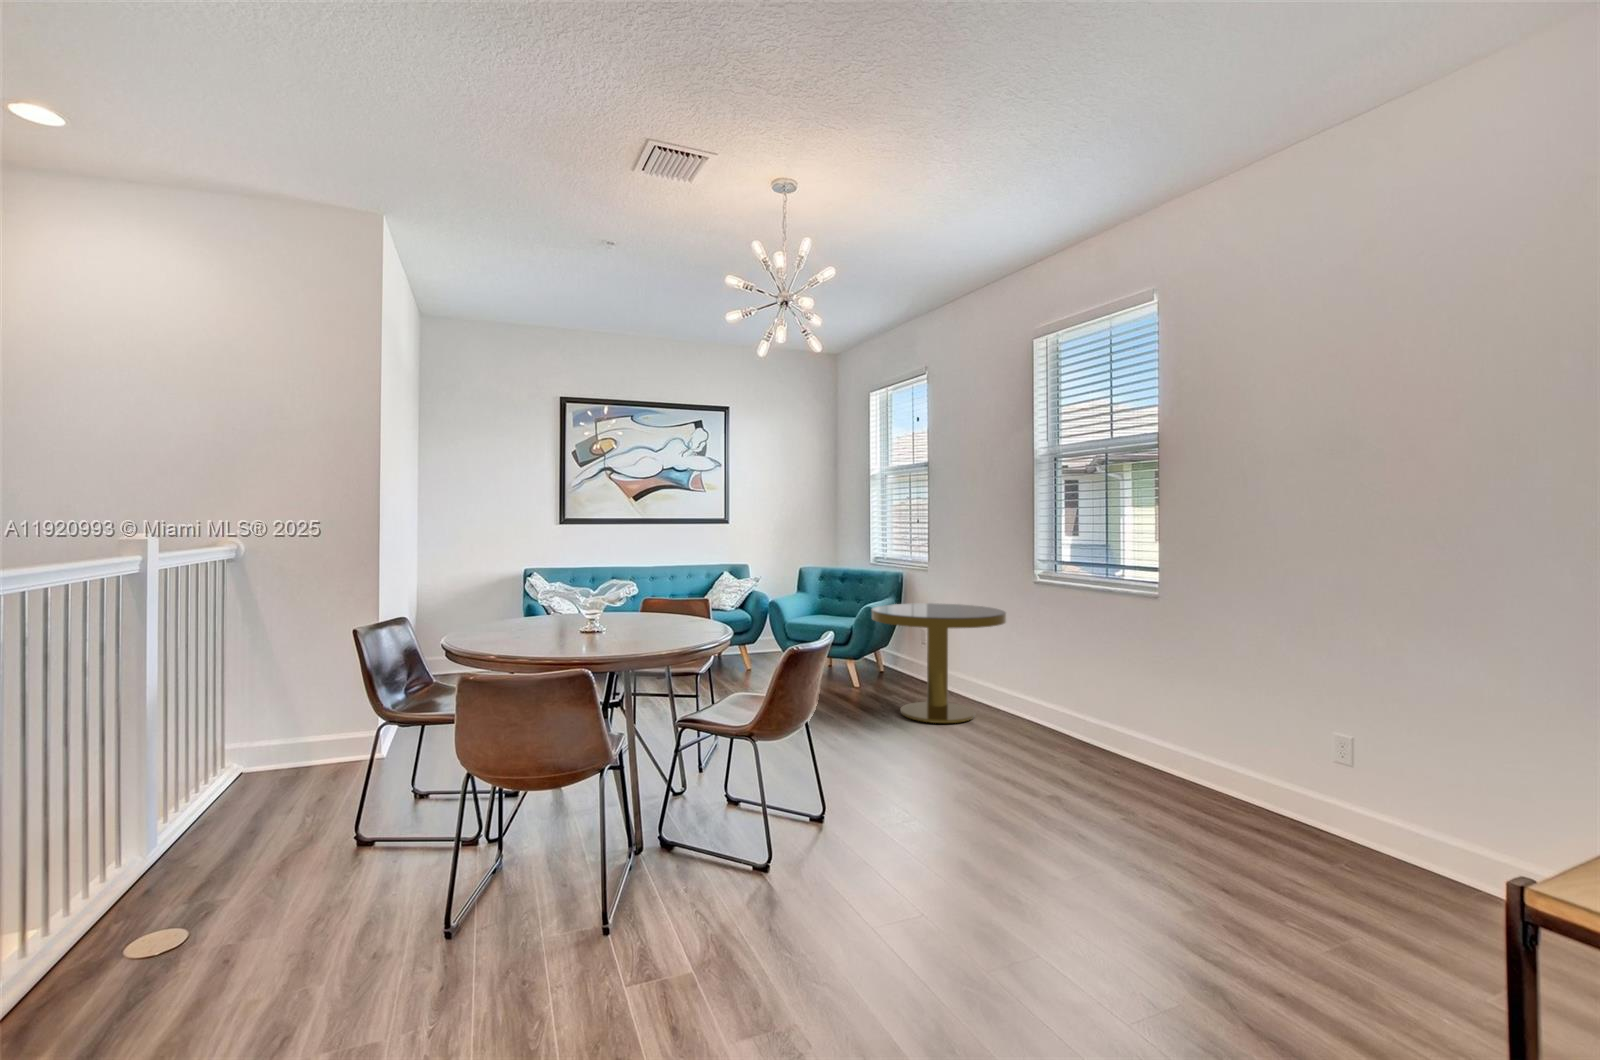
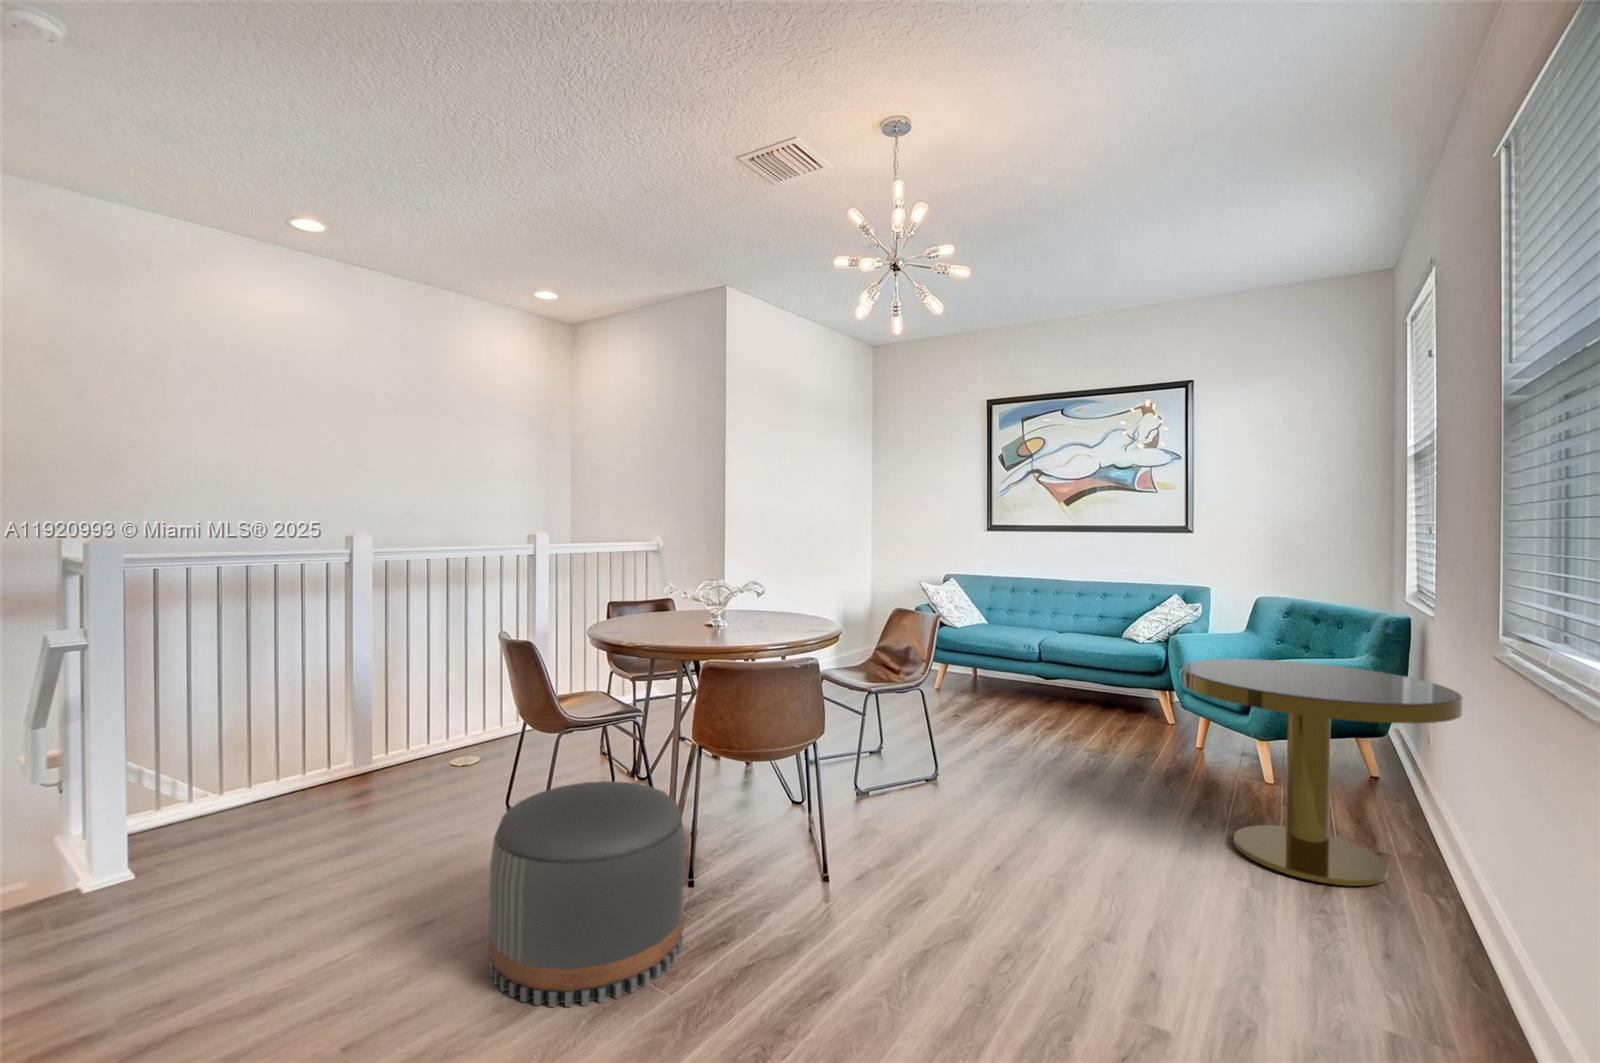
pouf: none [709,767,884,975] -> present [489,781,685,1007]

